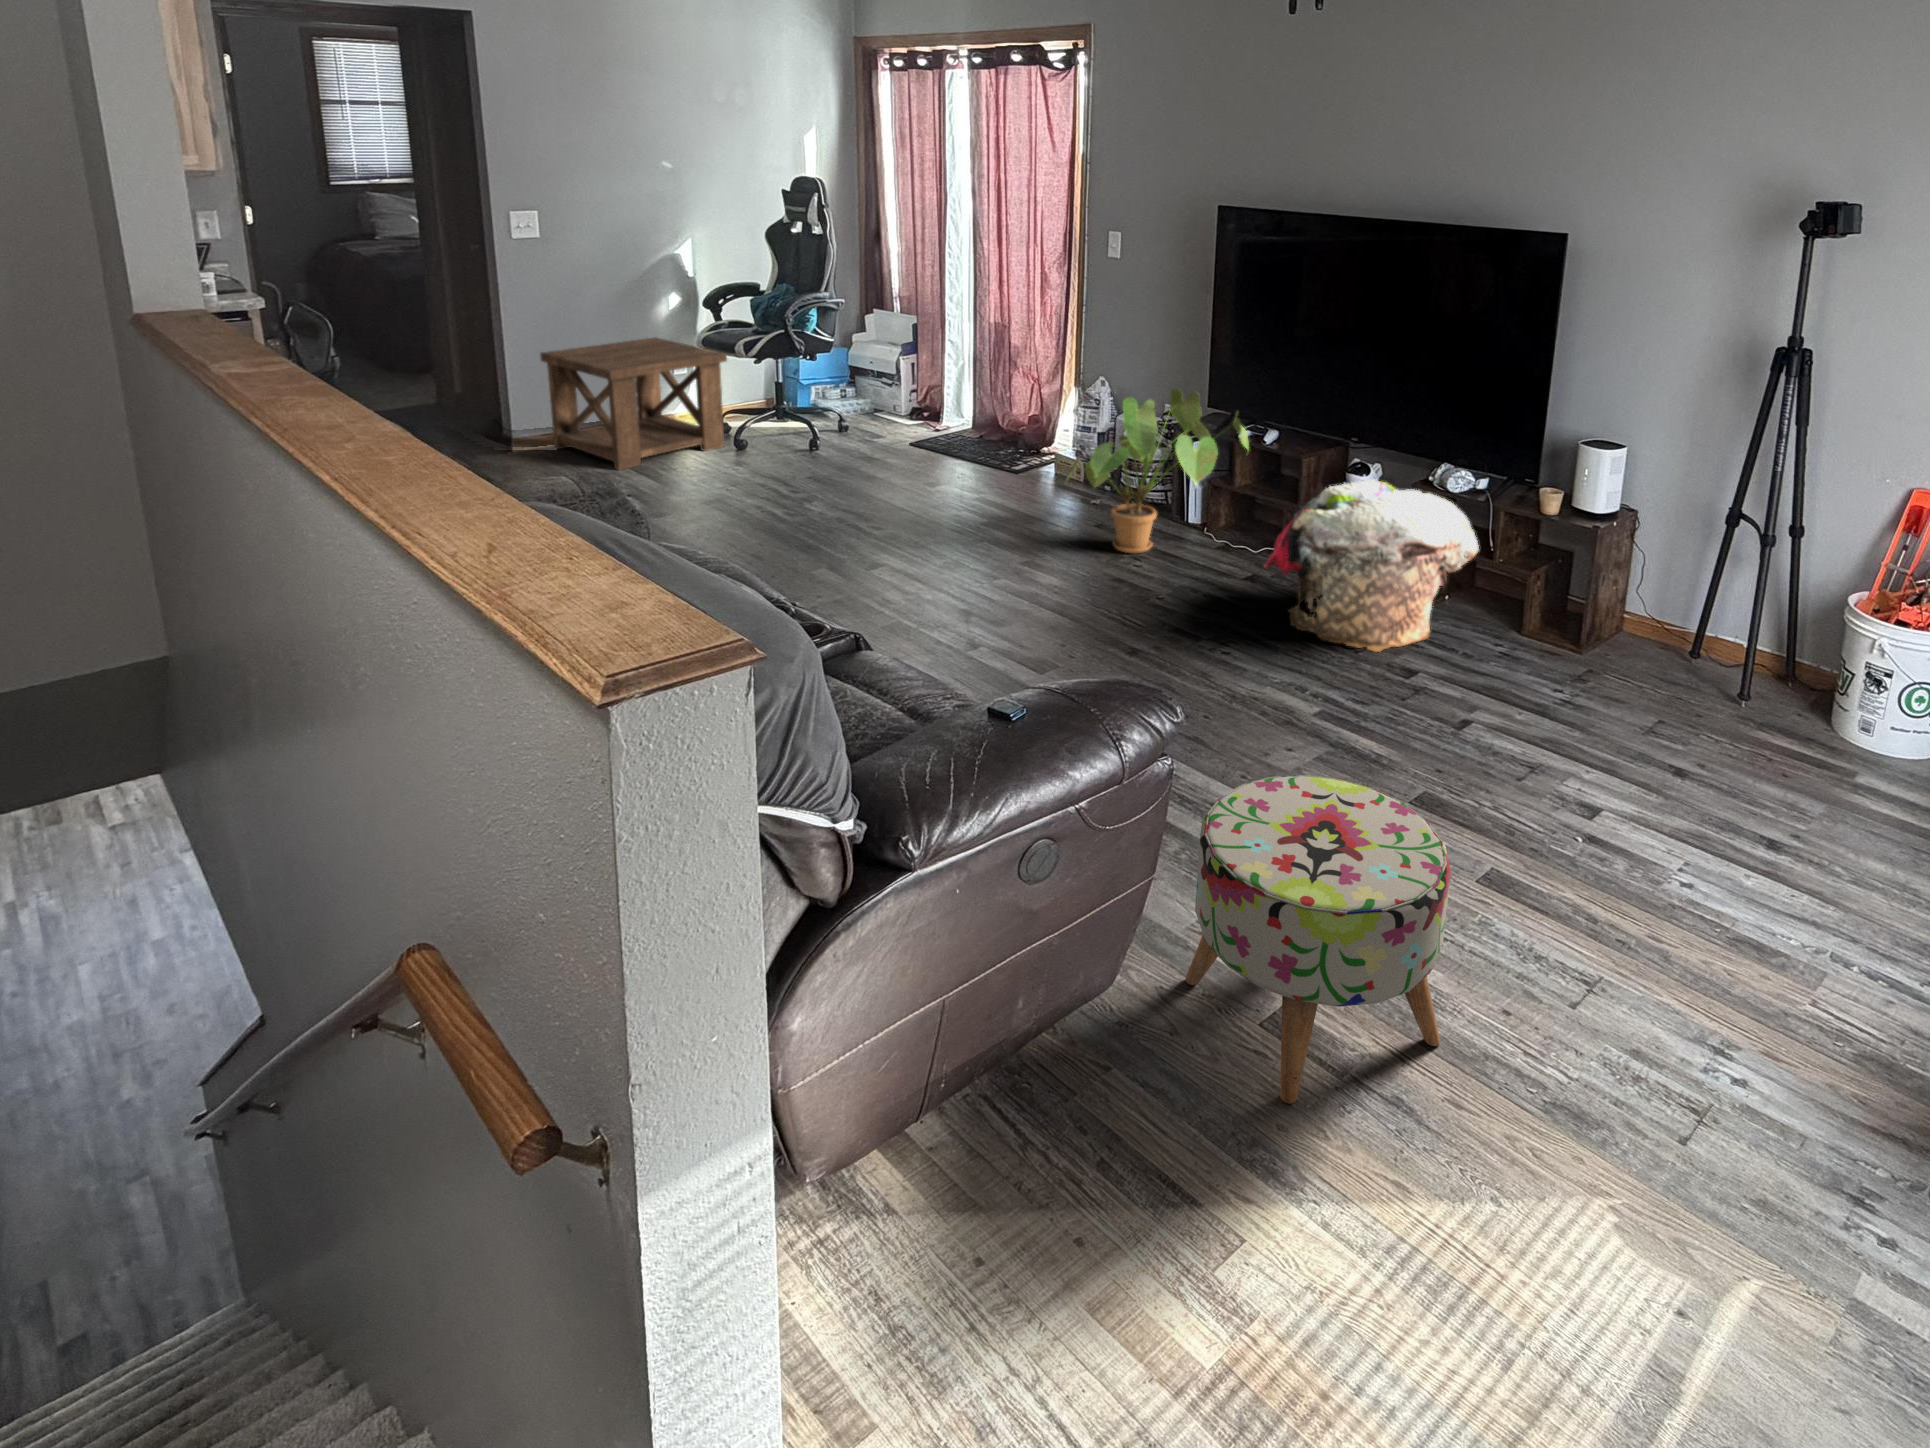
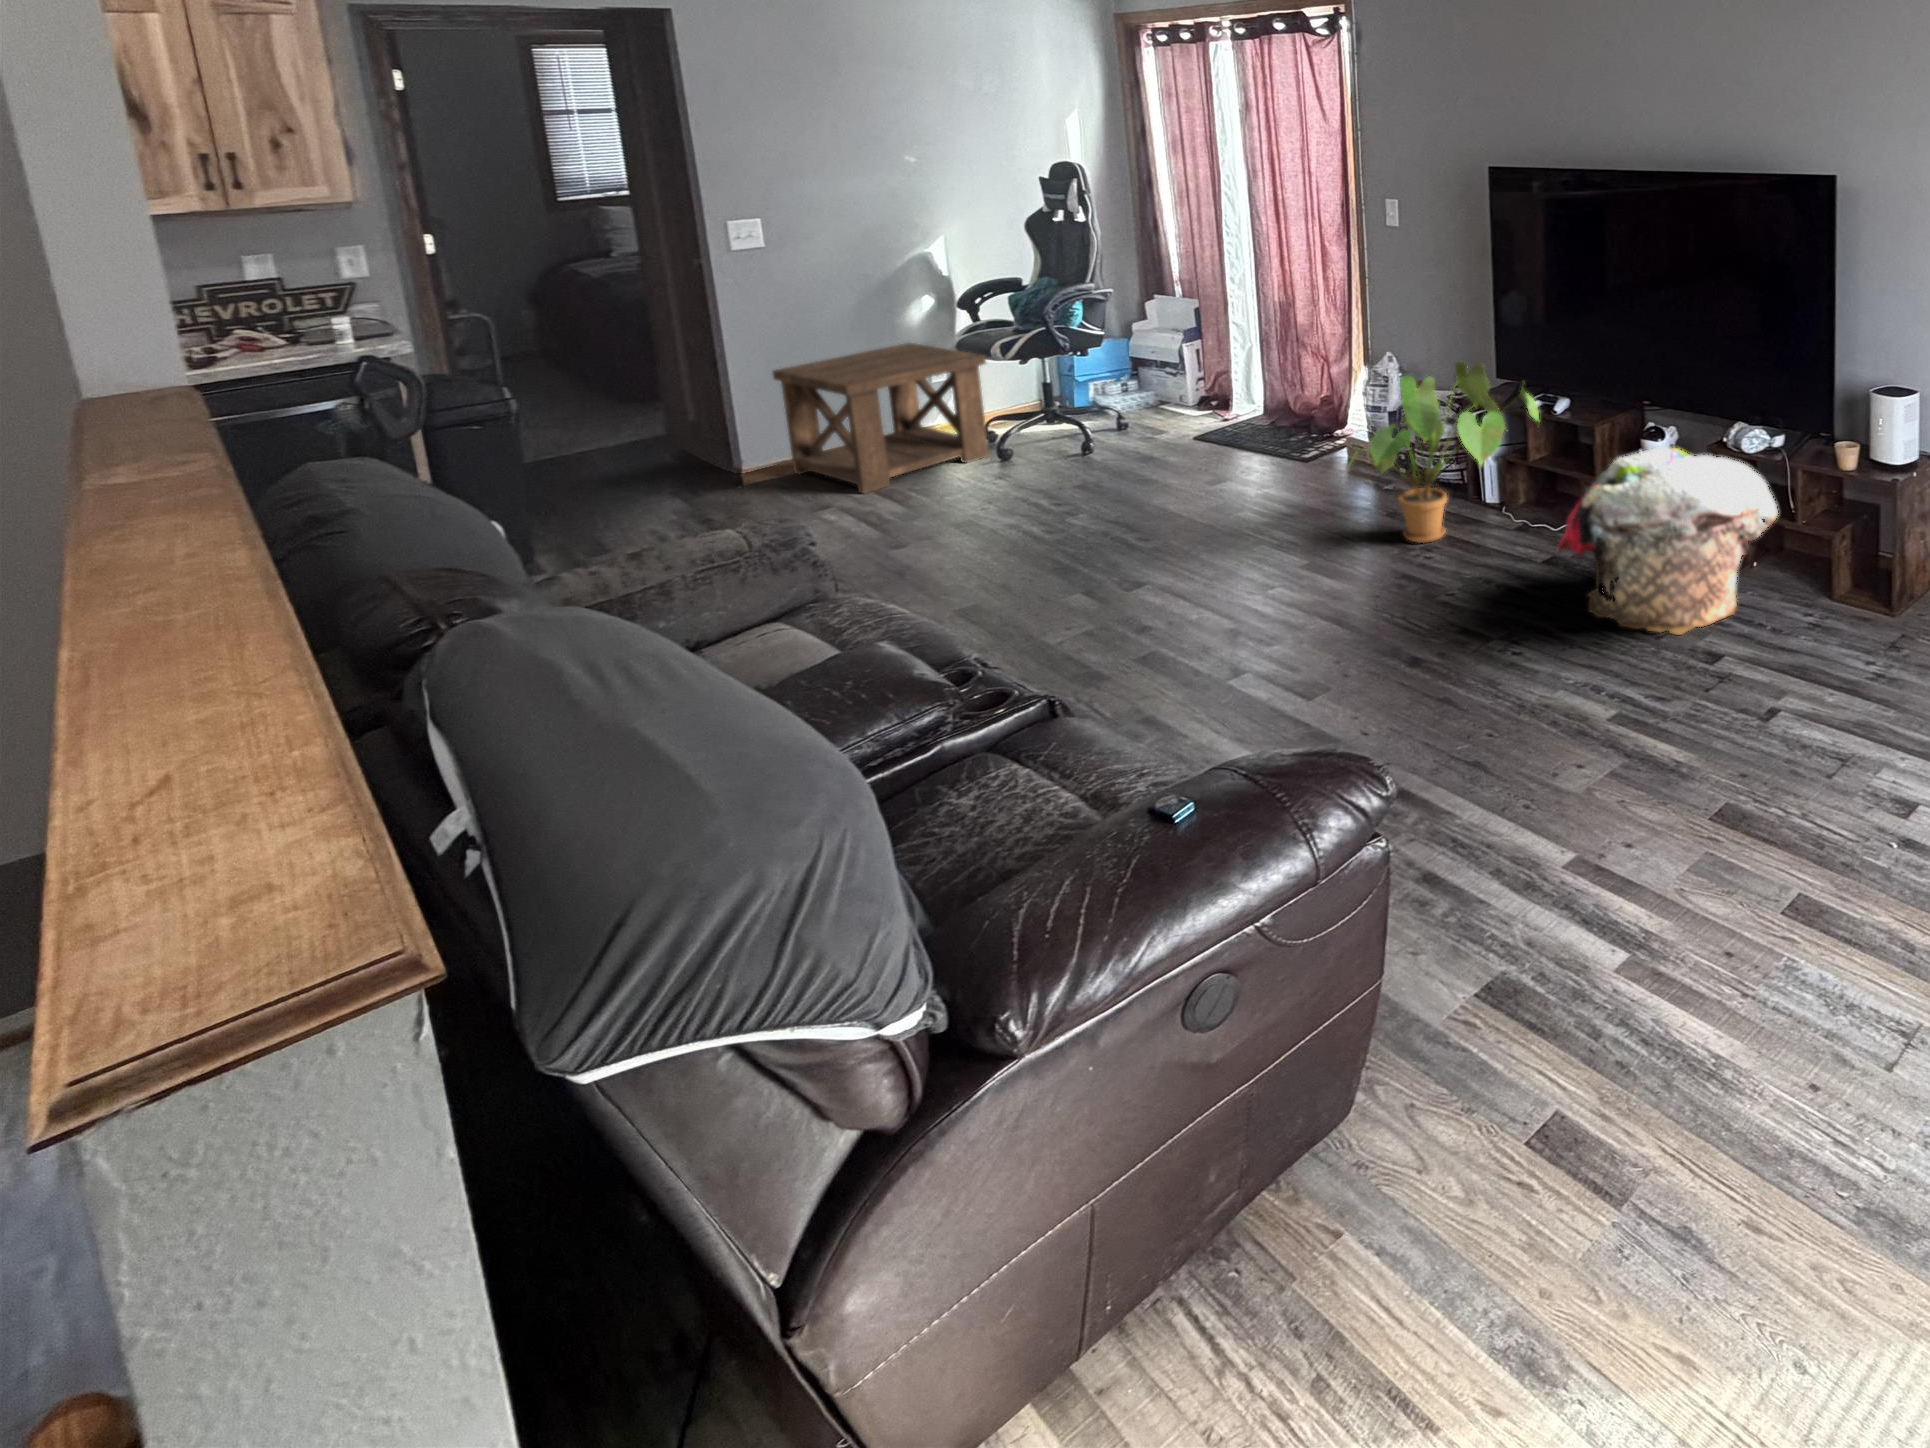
ottoman: present [1185,775,1451,1104] -> none [1434,825,1737,1258]

